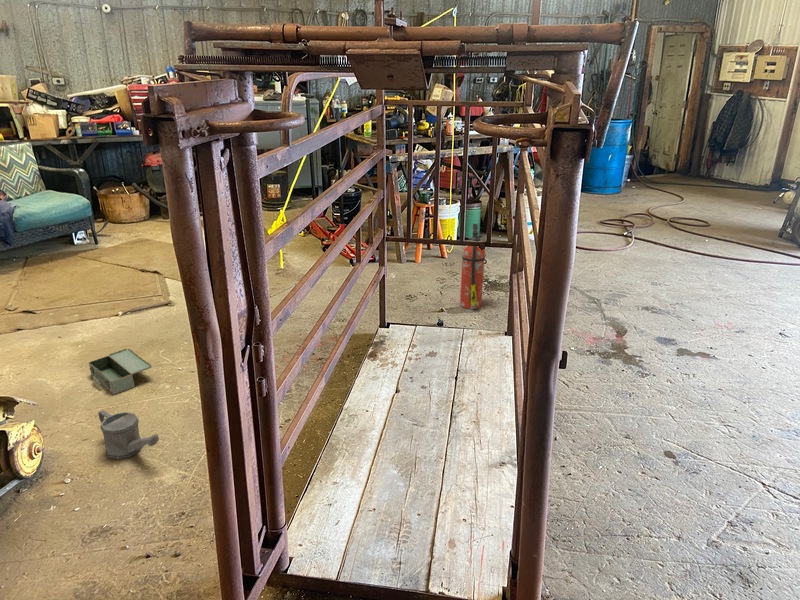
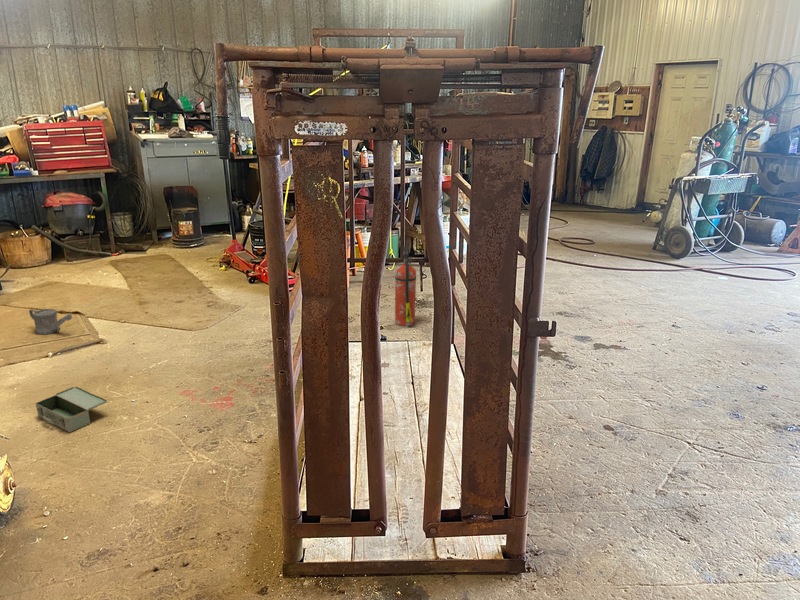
watering can: present [98,410,159,459] -> present [29,309,72,335]

